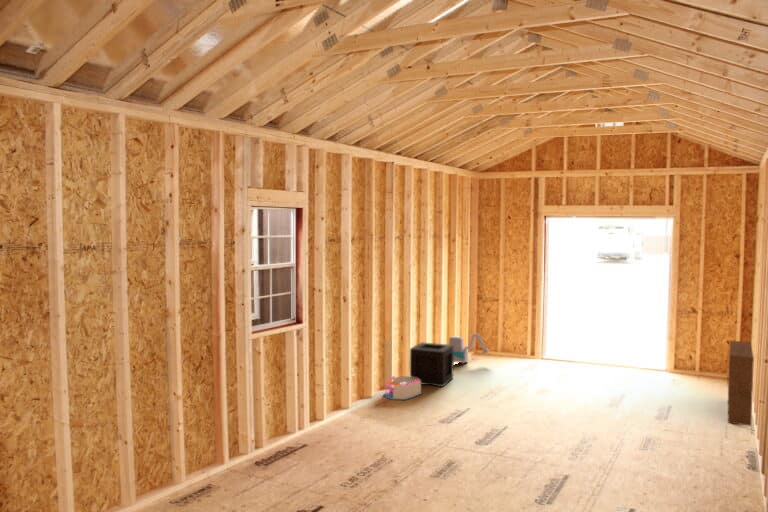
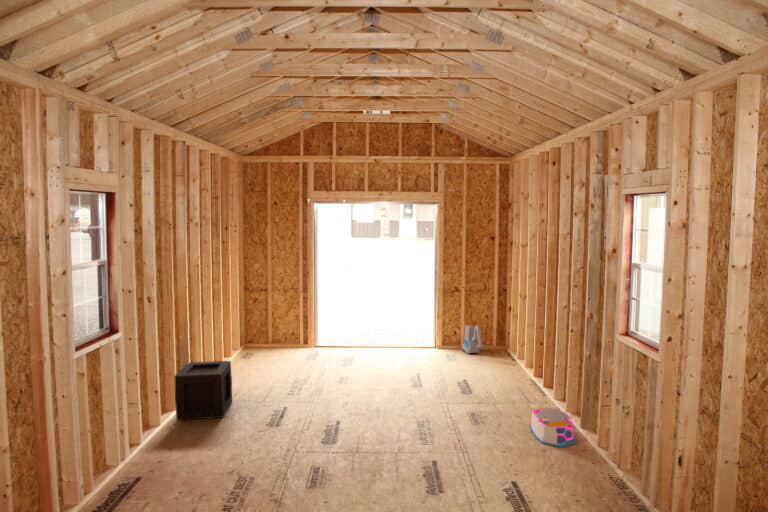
vacuum cleaner: present [449,334,488,363] -> present [462,325,485,354]
shelving unit: present [728,341,754,426] -> none [508,320,550,406]
storage bin: present [383,376,422,400] -> present [530,408,577,447]

